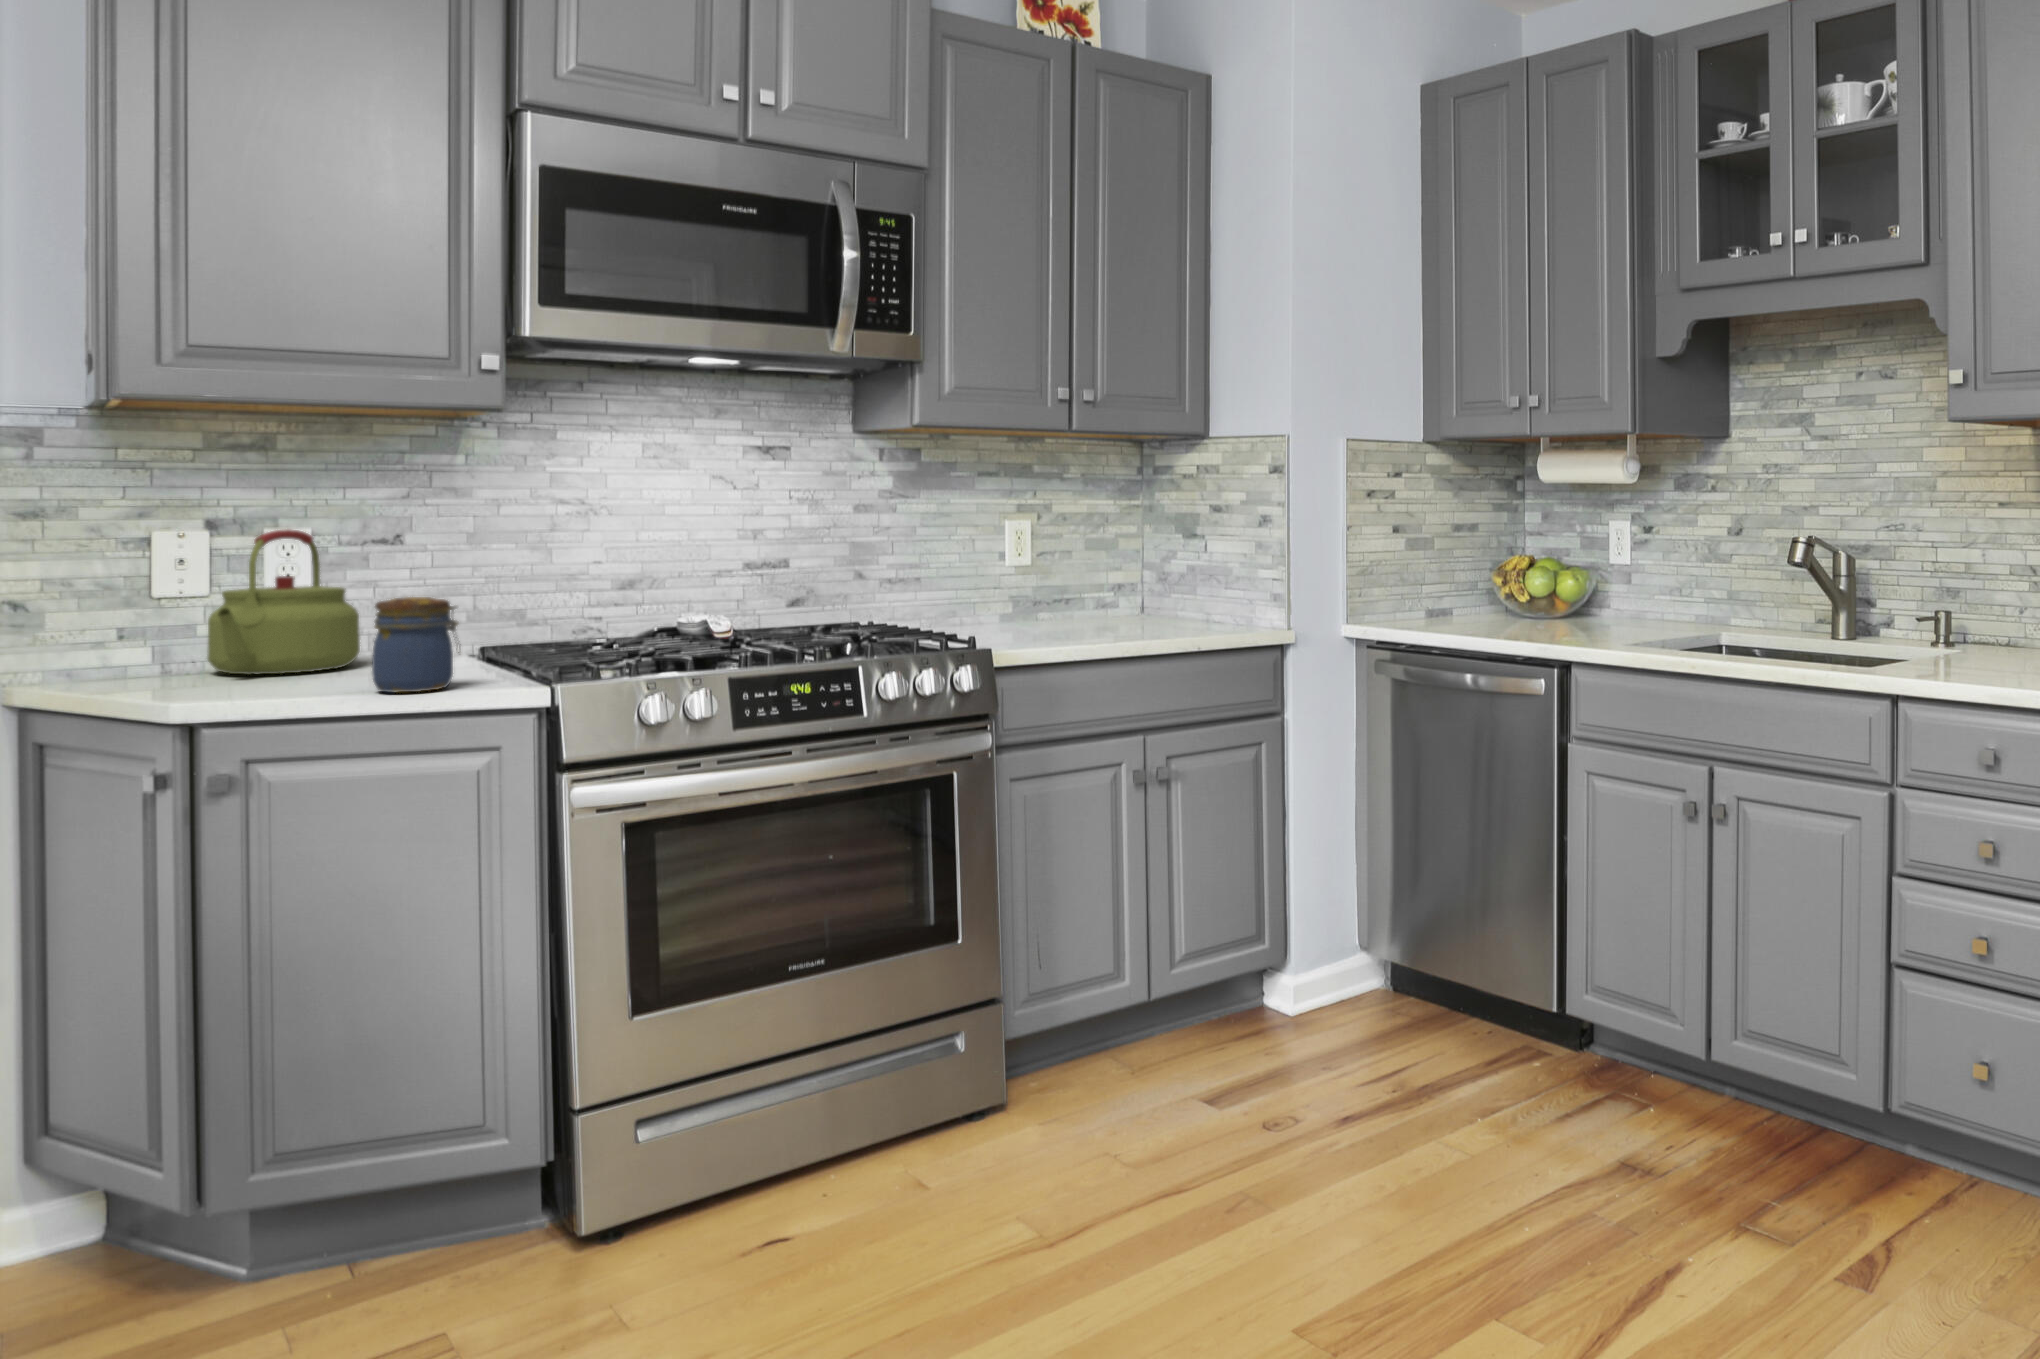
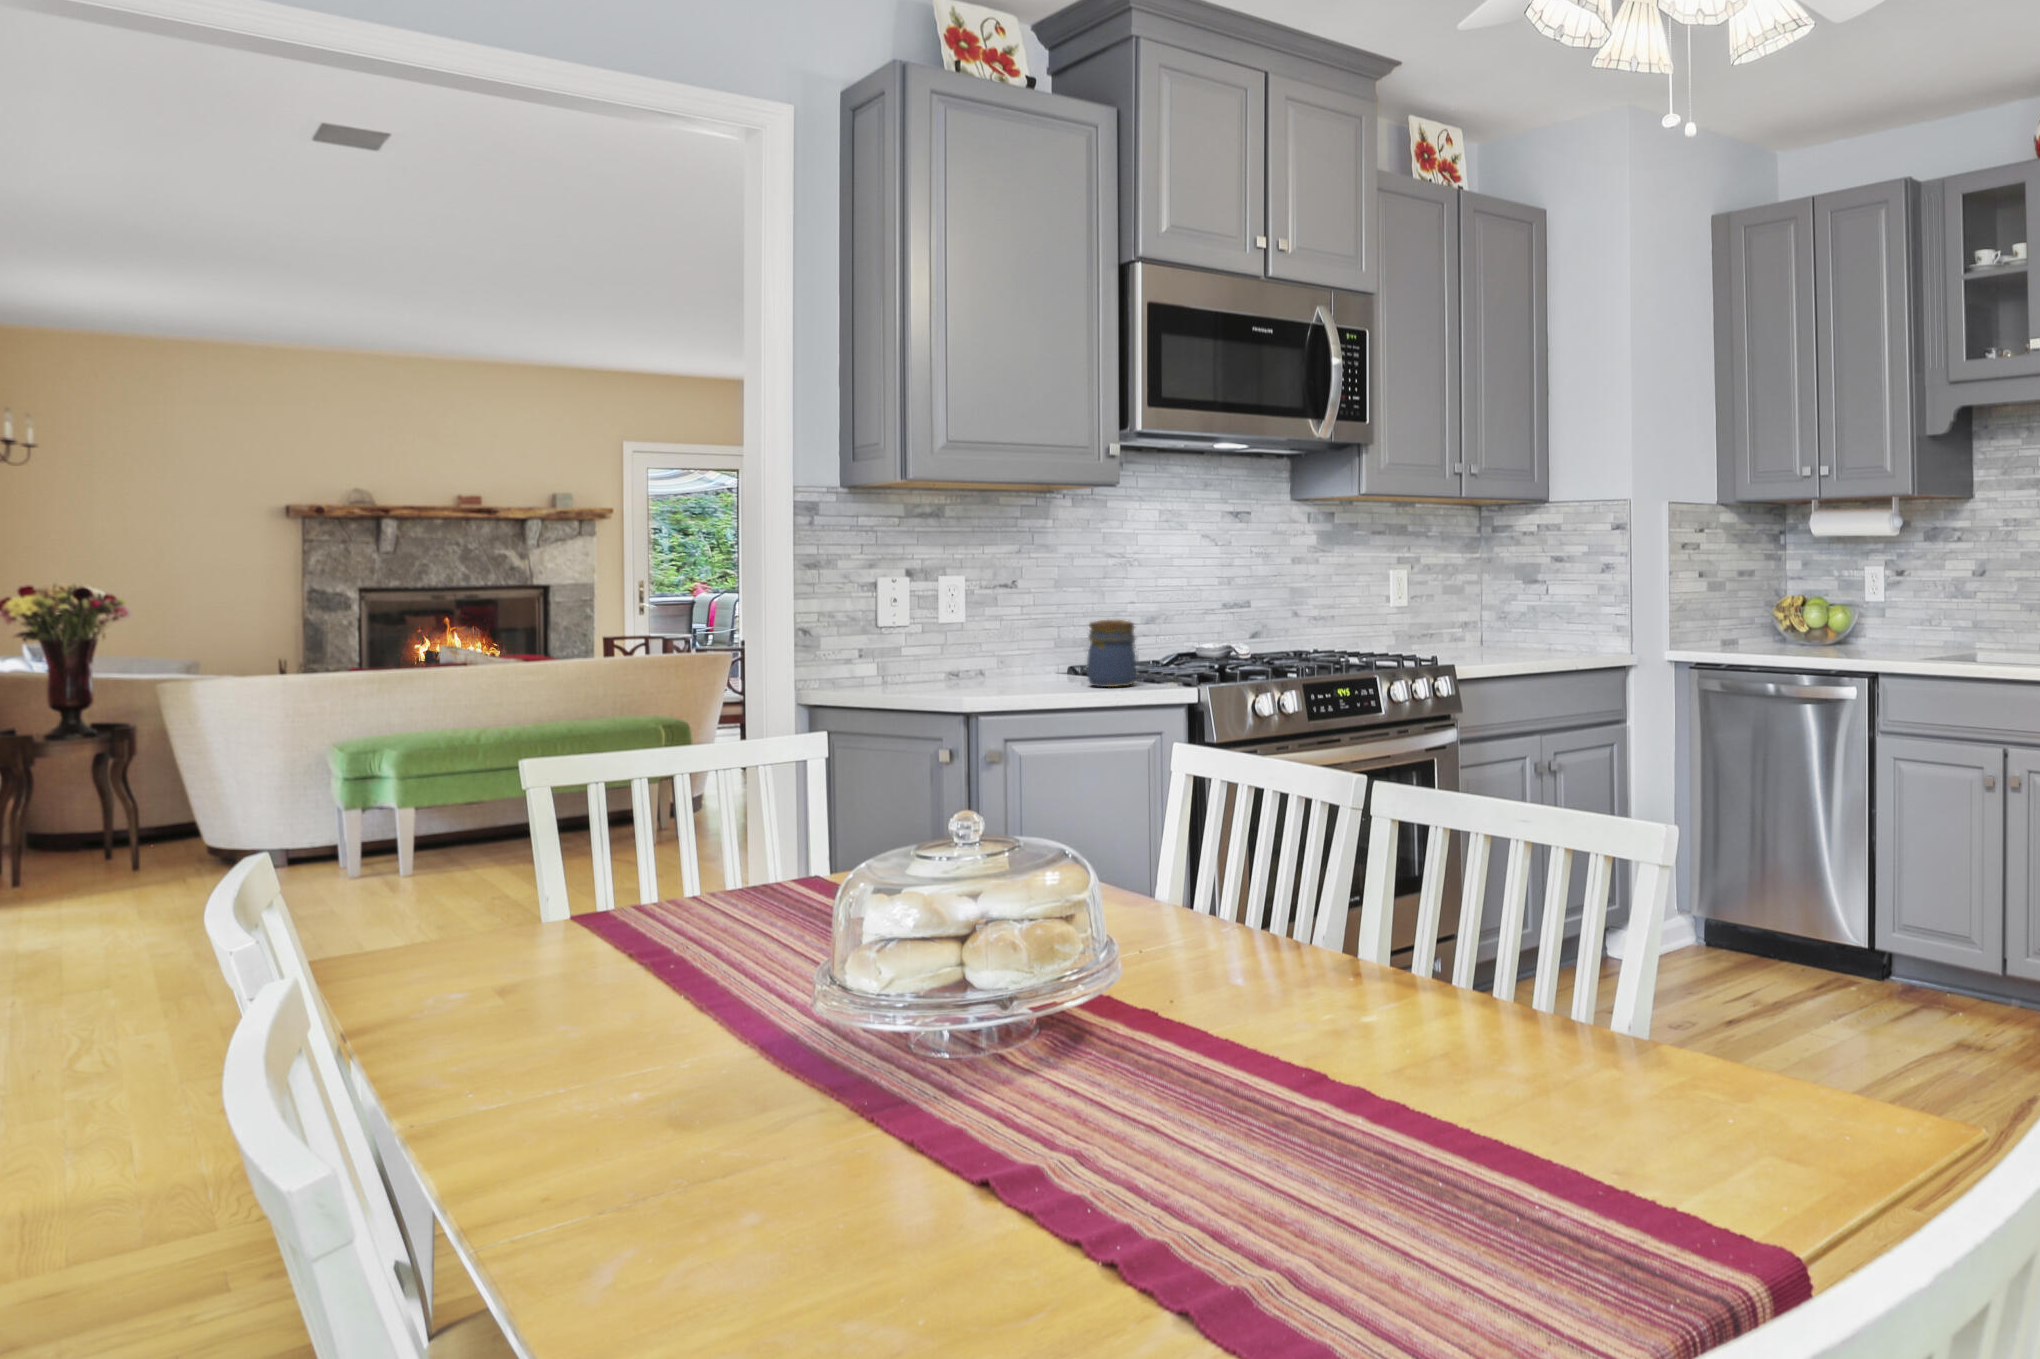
kettle: present [208,530,360,674] -> none [932,574,1023,679]

